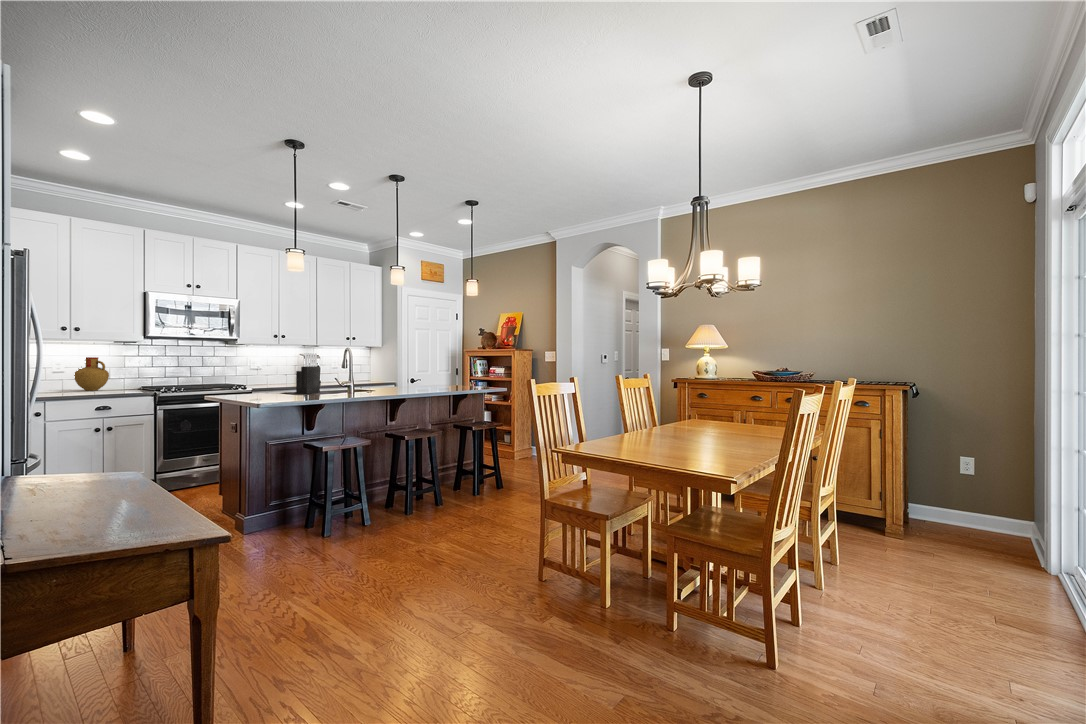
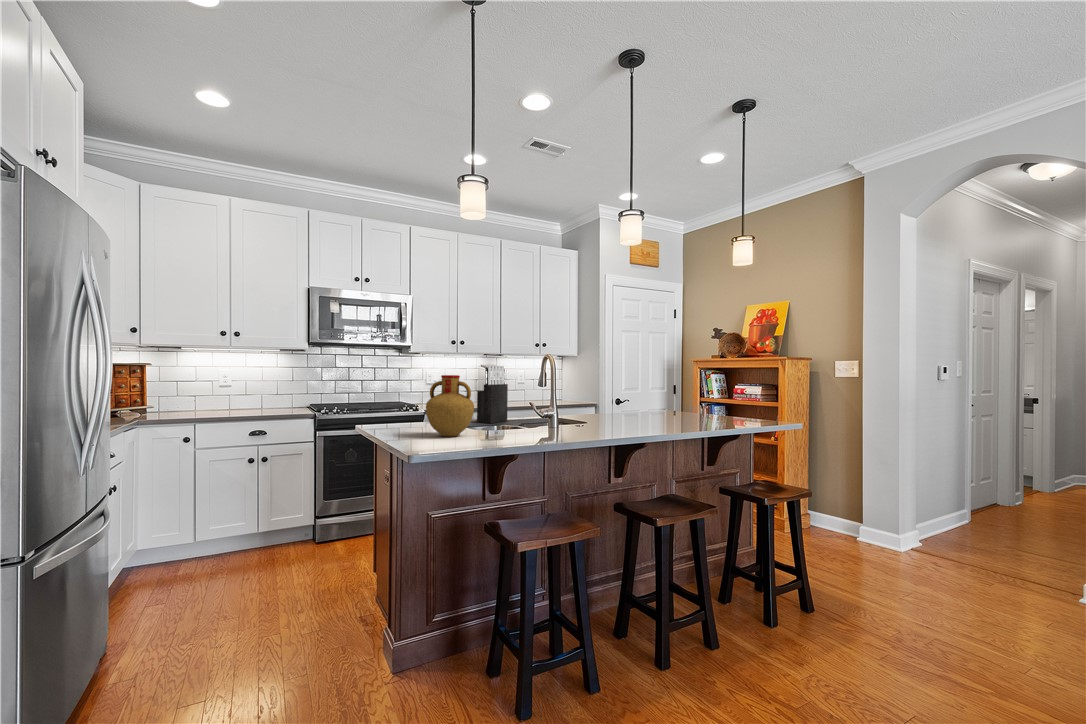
vase: present [74,357,109,391] -> present [426,375,474,437]

